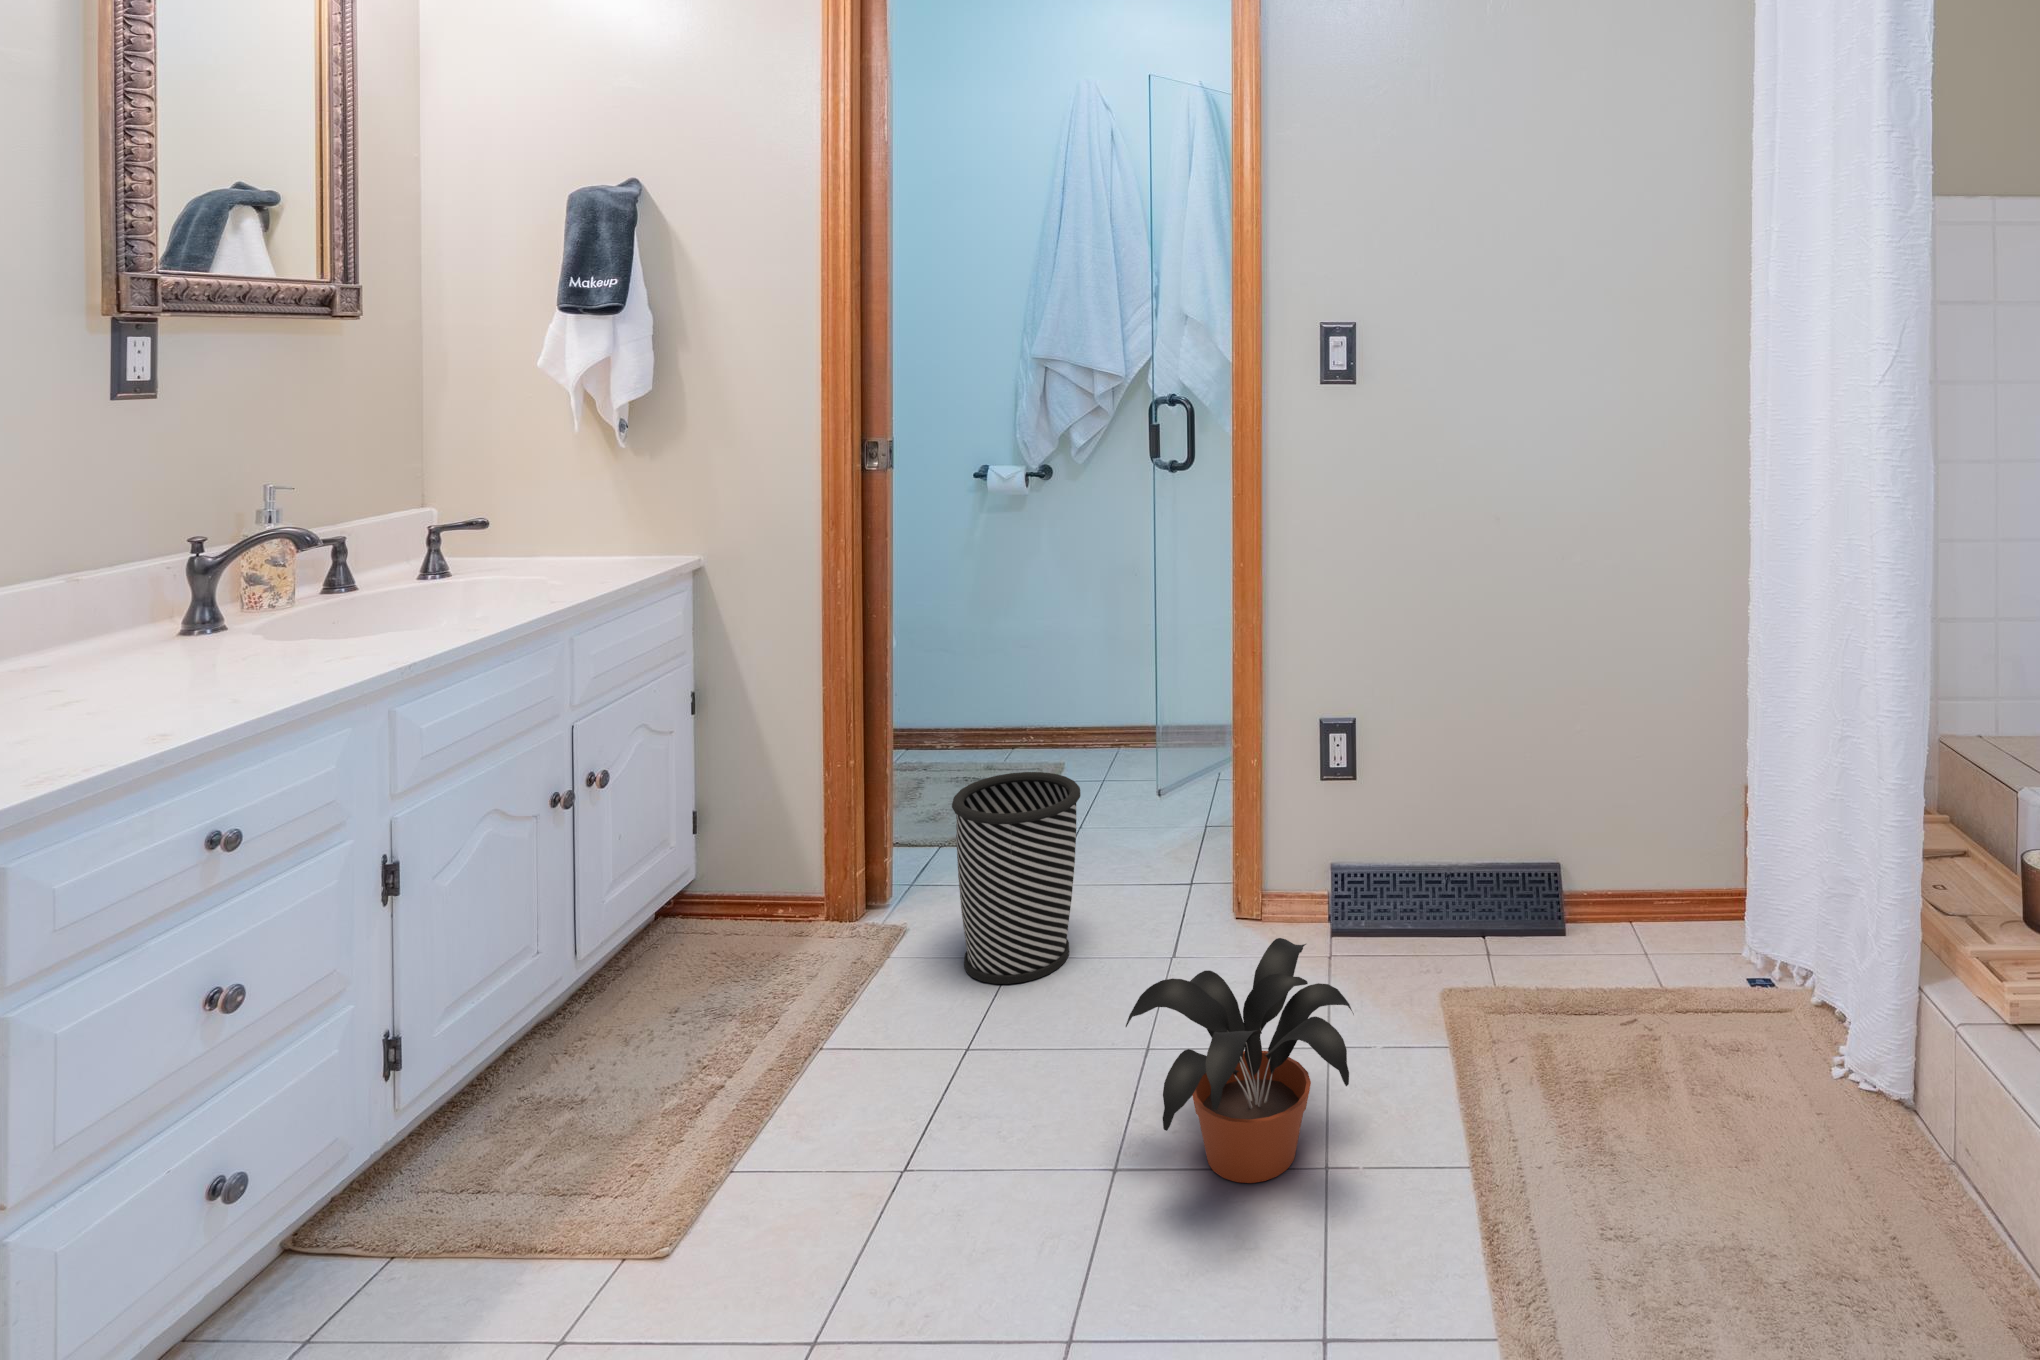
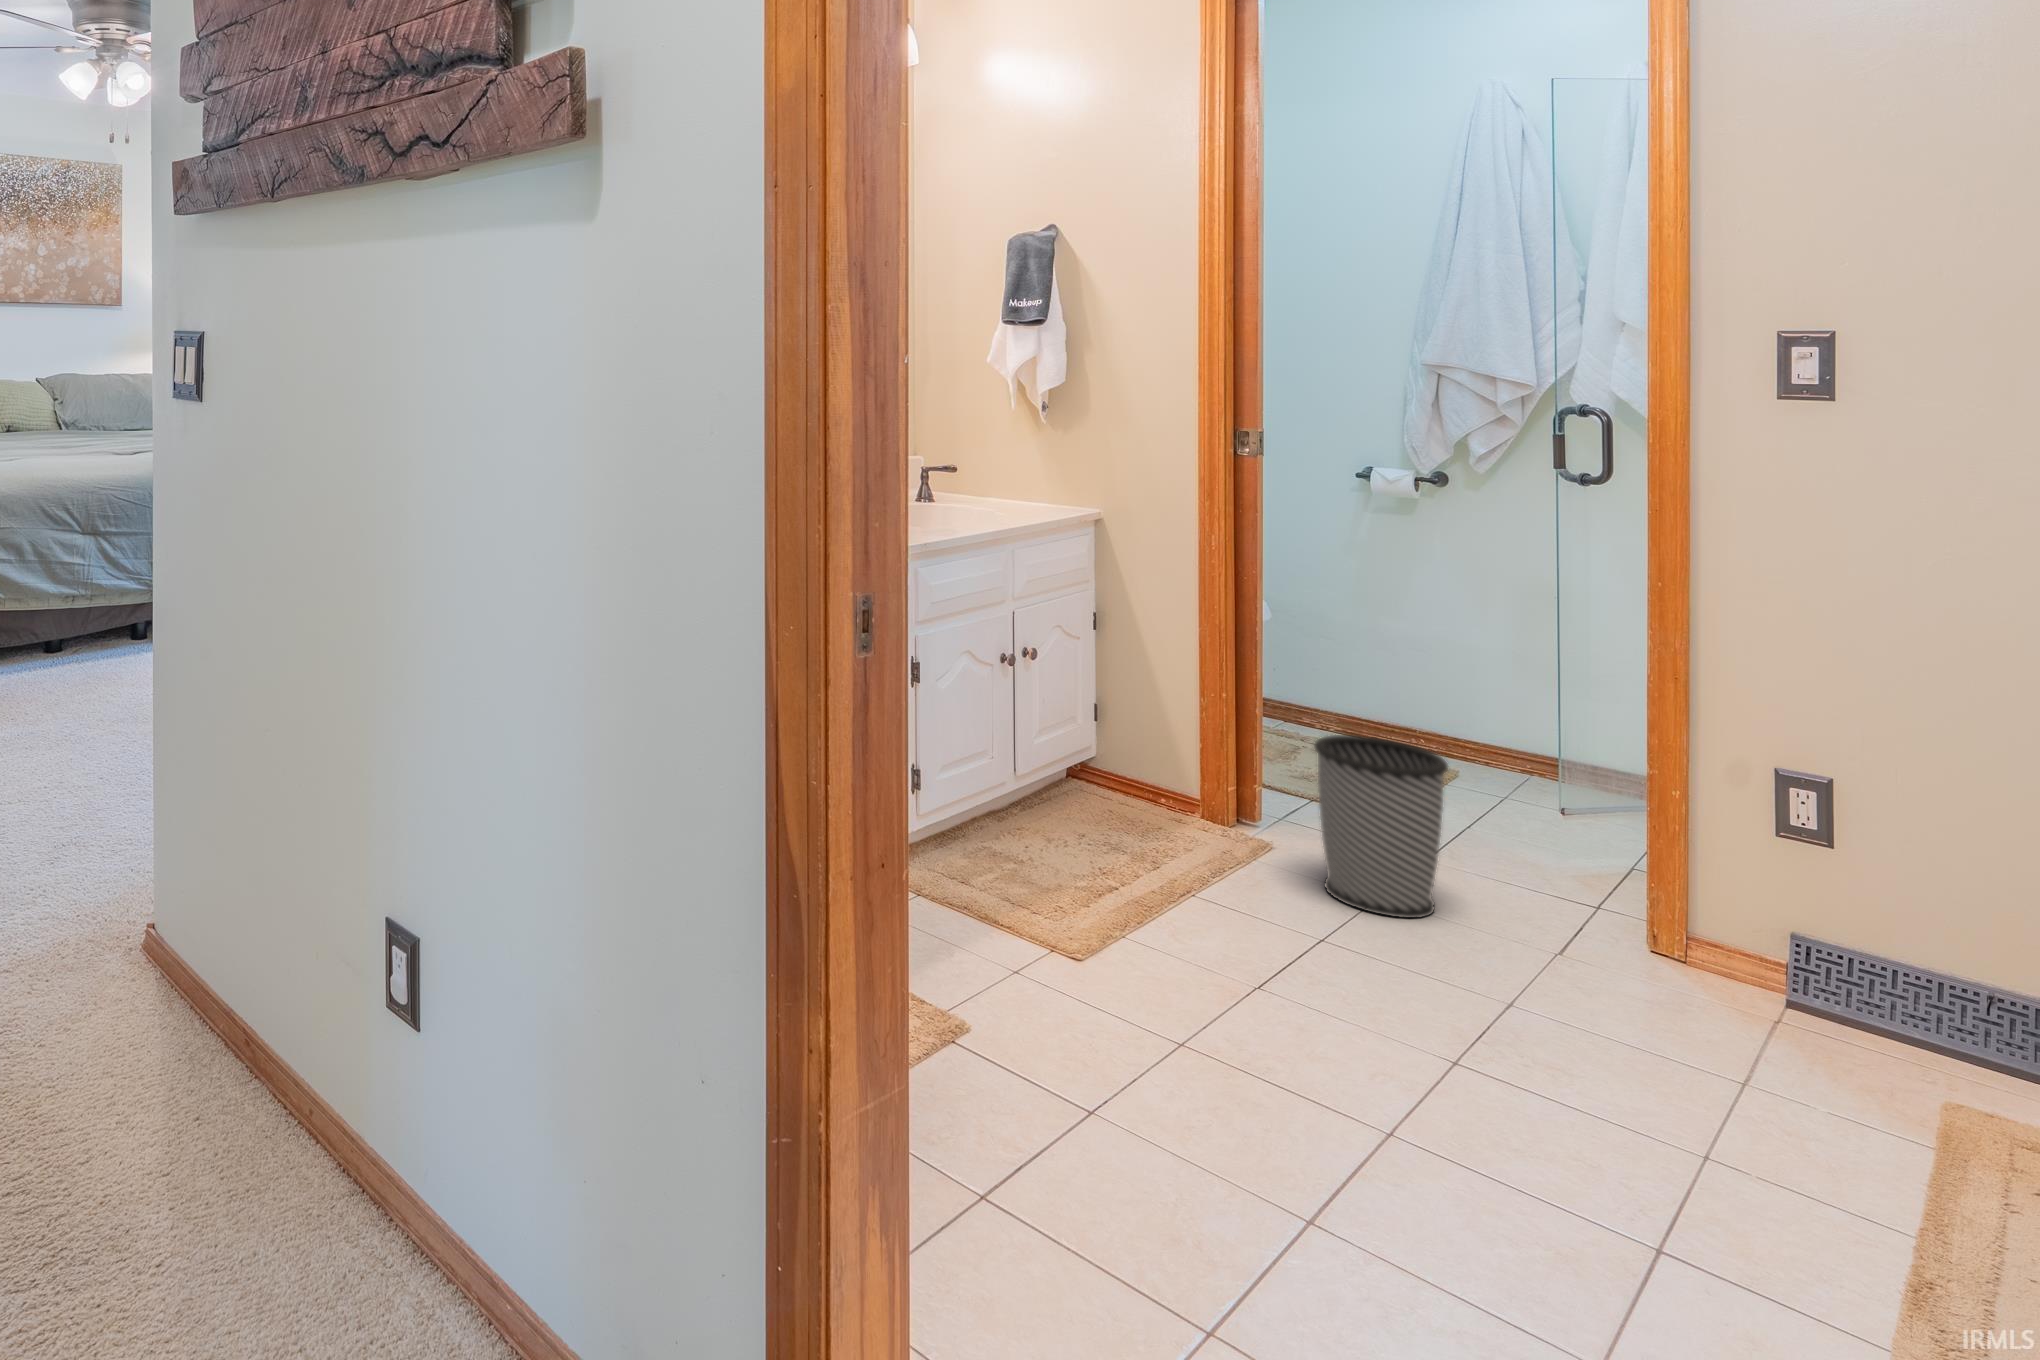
potted plant: present [1126,938,1354,1183] -> none [1472,918,1751,1129]

